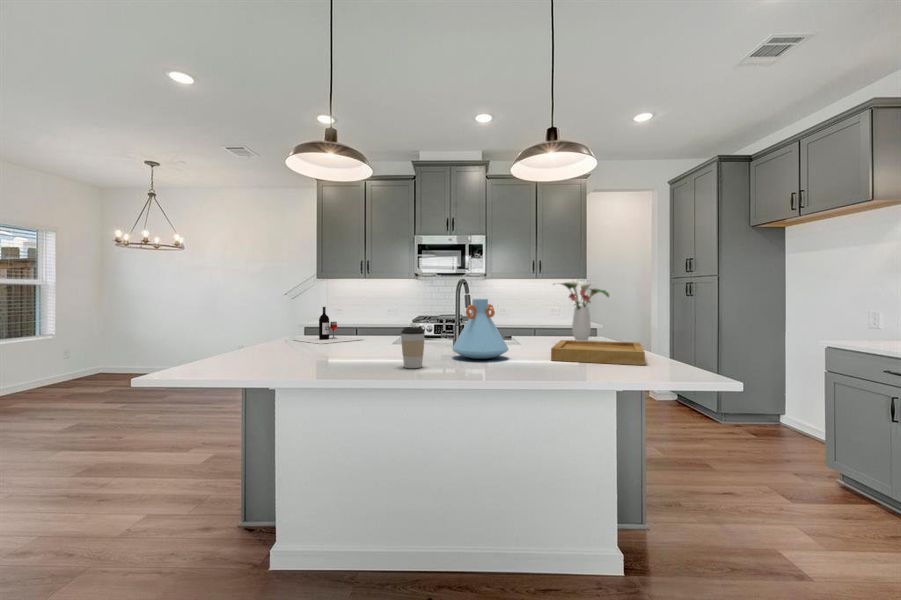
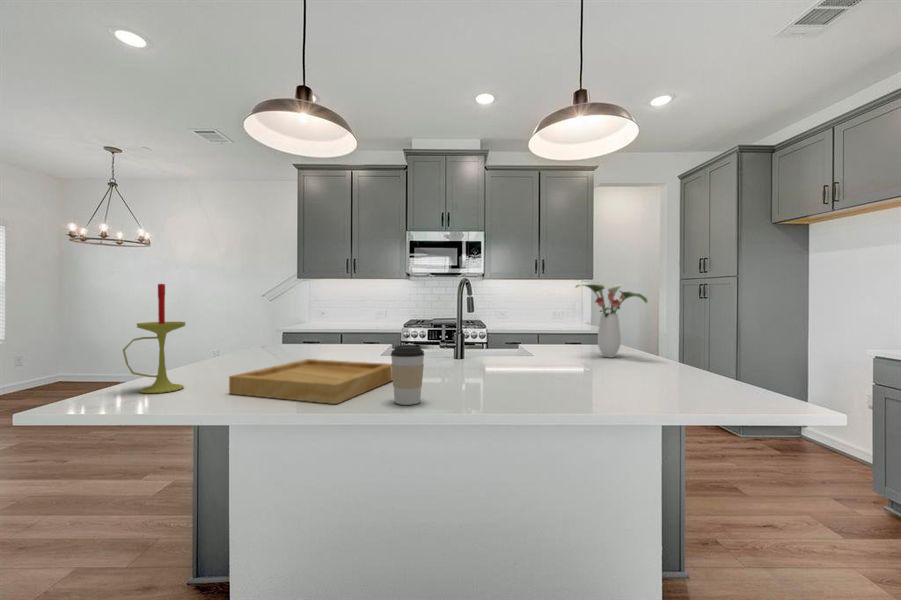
candle: none [210,282,252,362] -> present [123,284,185,393]
vase: present [452,299,508,359] -> none [459,306,533,386]
wine bottle: present [295,307,362,344] -> none [256,312,346,359]
tray: present [551,340,645,365] -> present [229,359,392,404]

